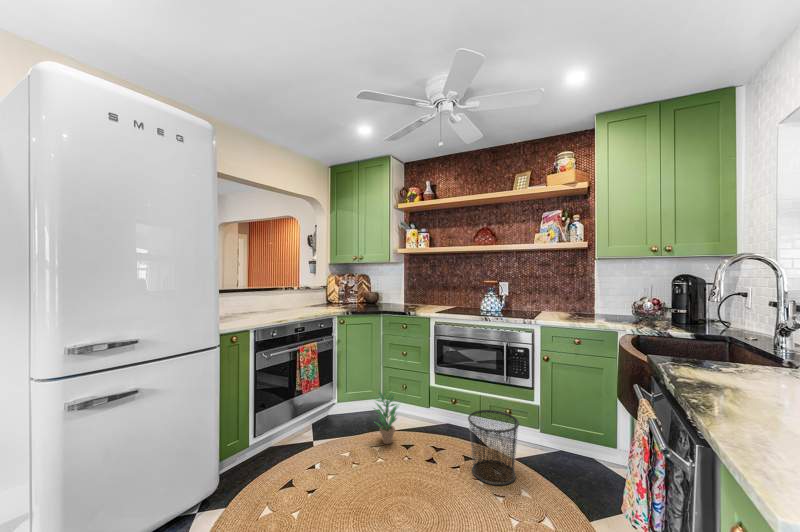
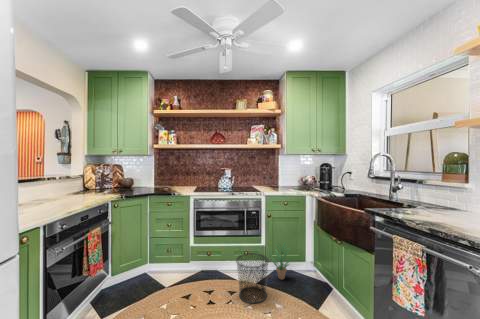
potted plant: present [375,390,398,444] -> present [273,243,290,279]

